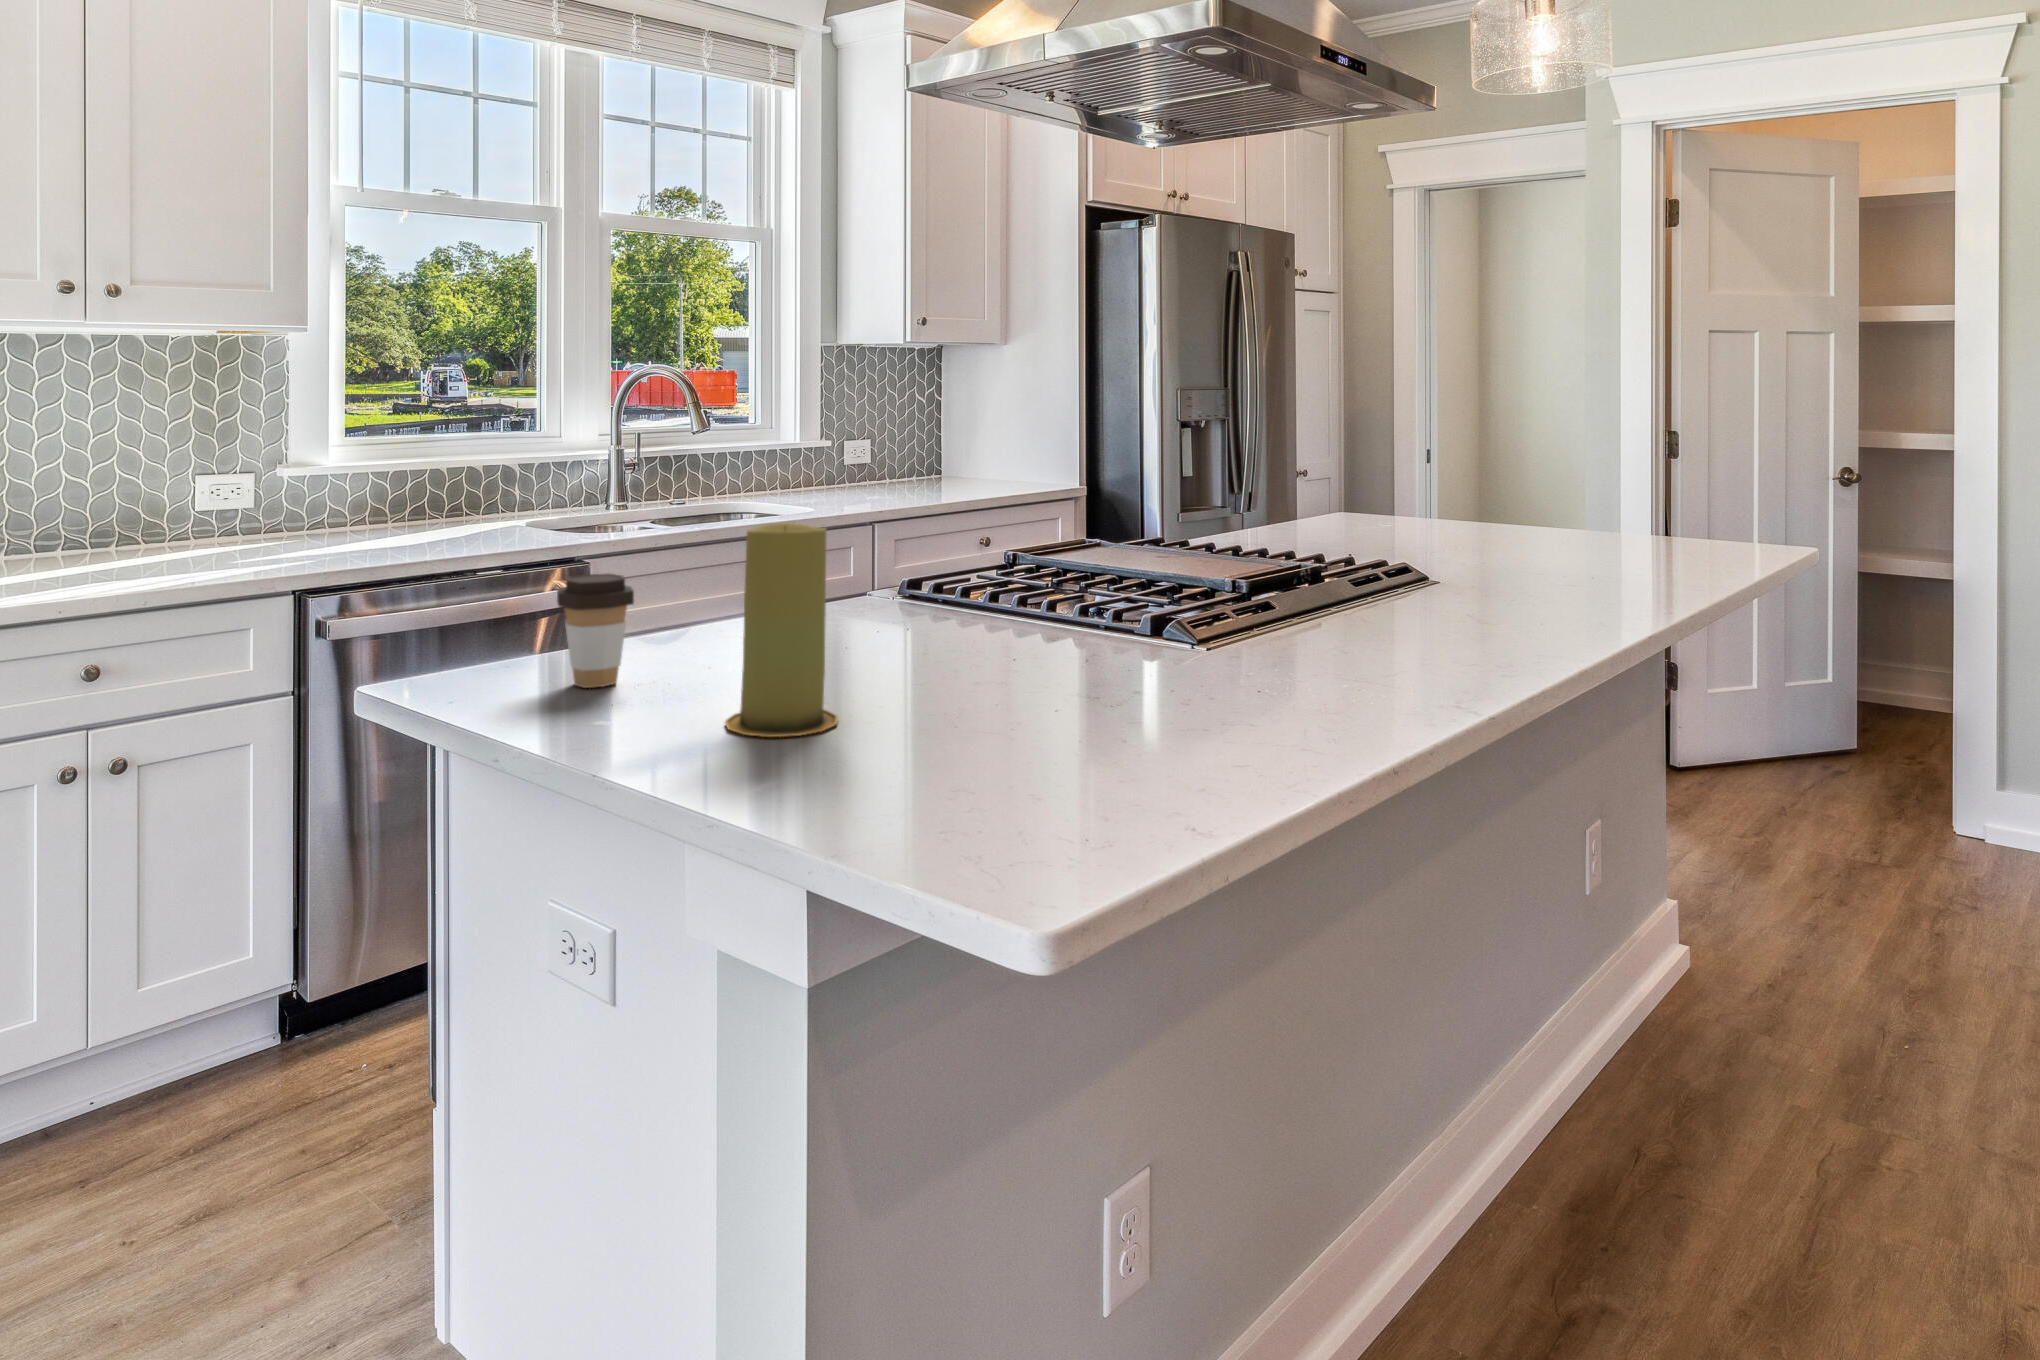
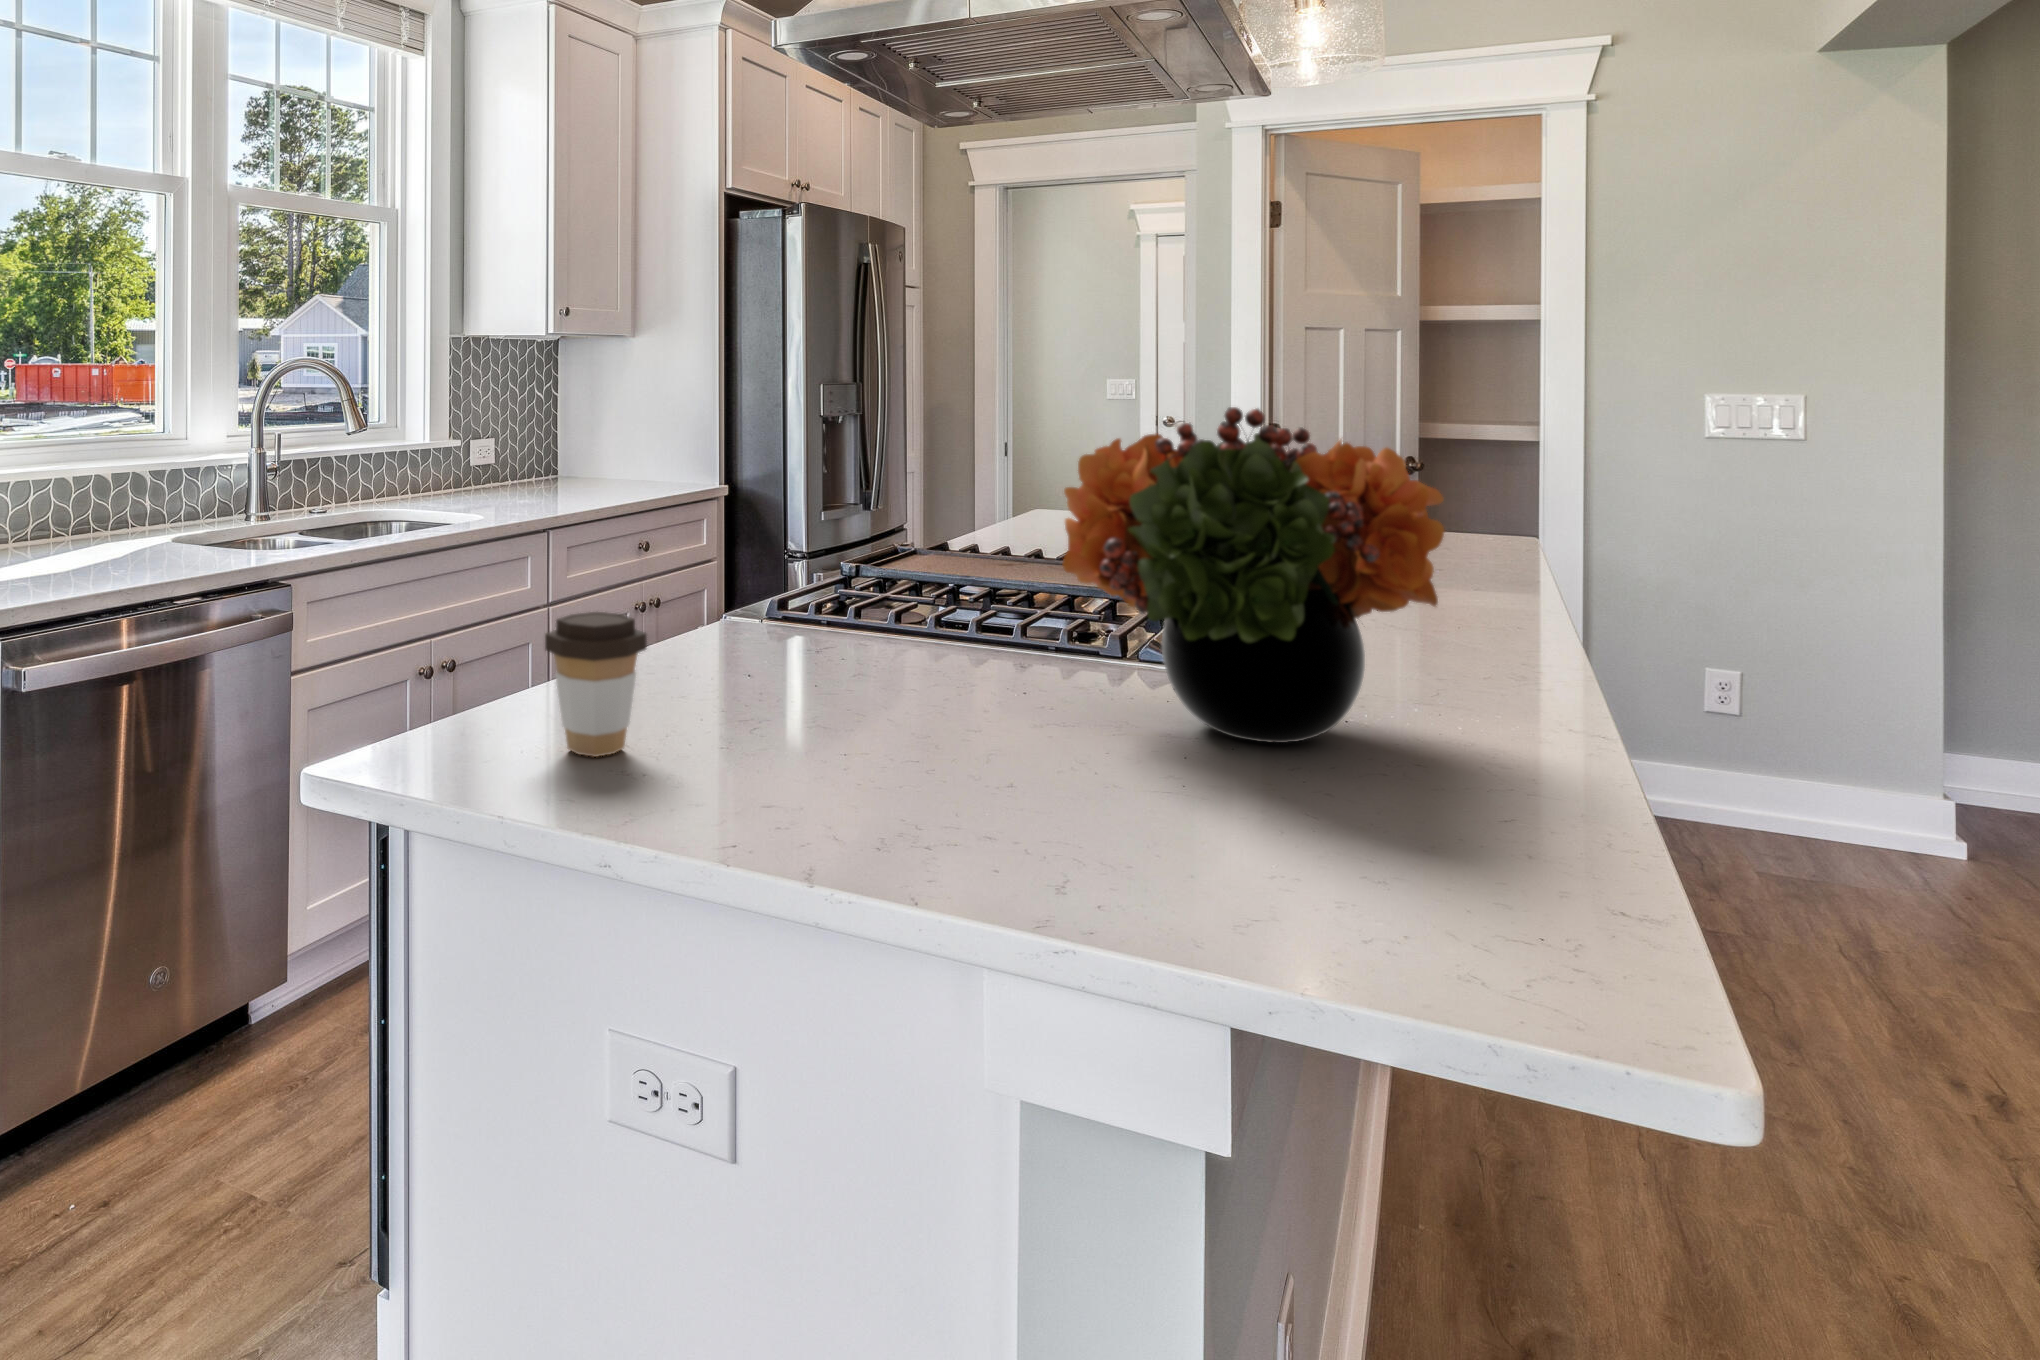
flower arrangement: none [996,410,1315,704] -> present [1062,407,1444,743]
candle: present [725,523,838,737] -> none [841,547,981,815]

